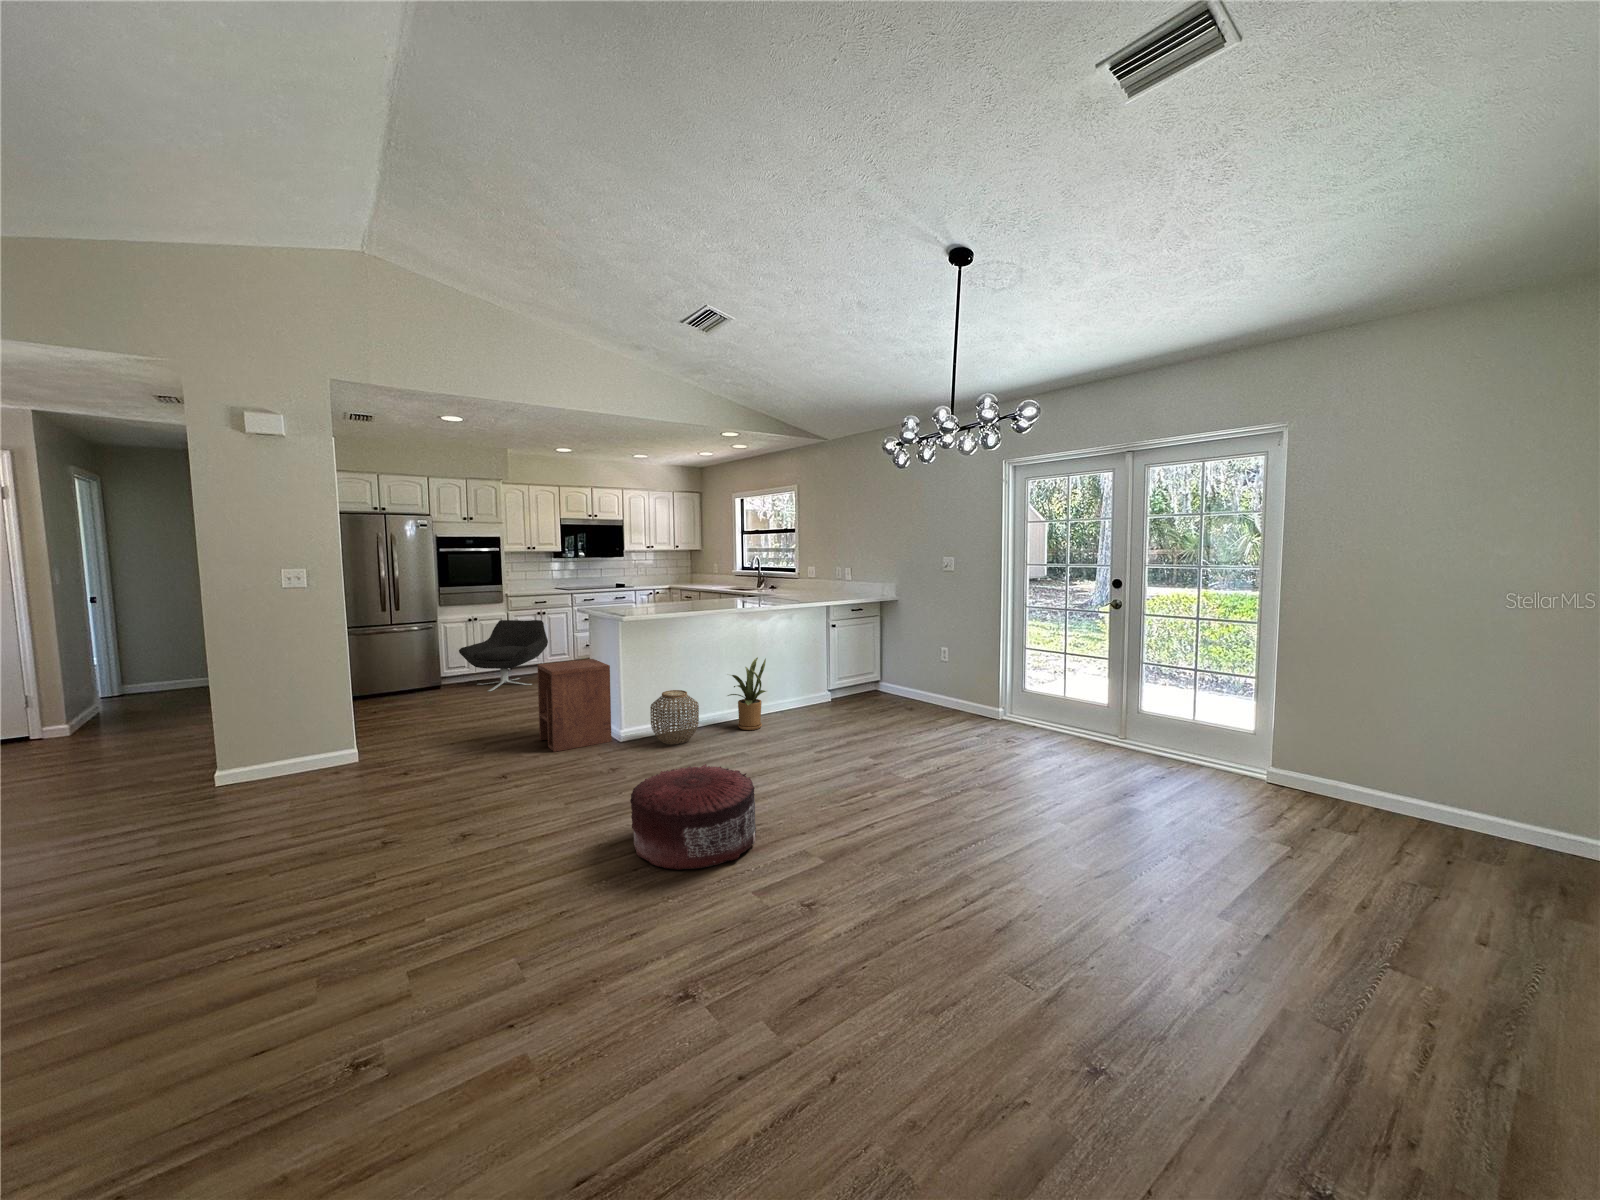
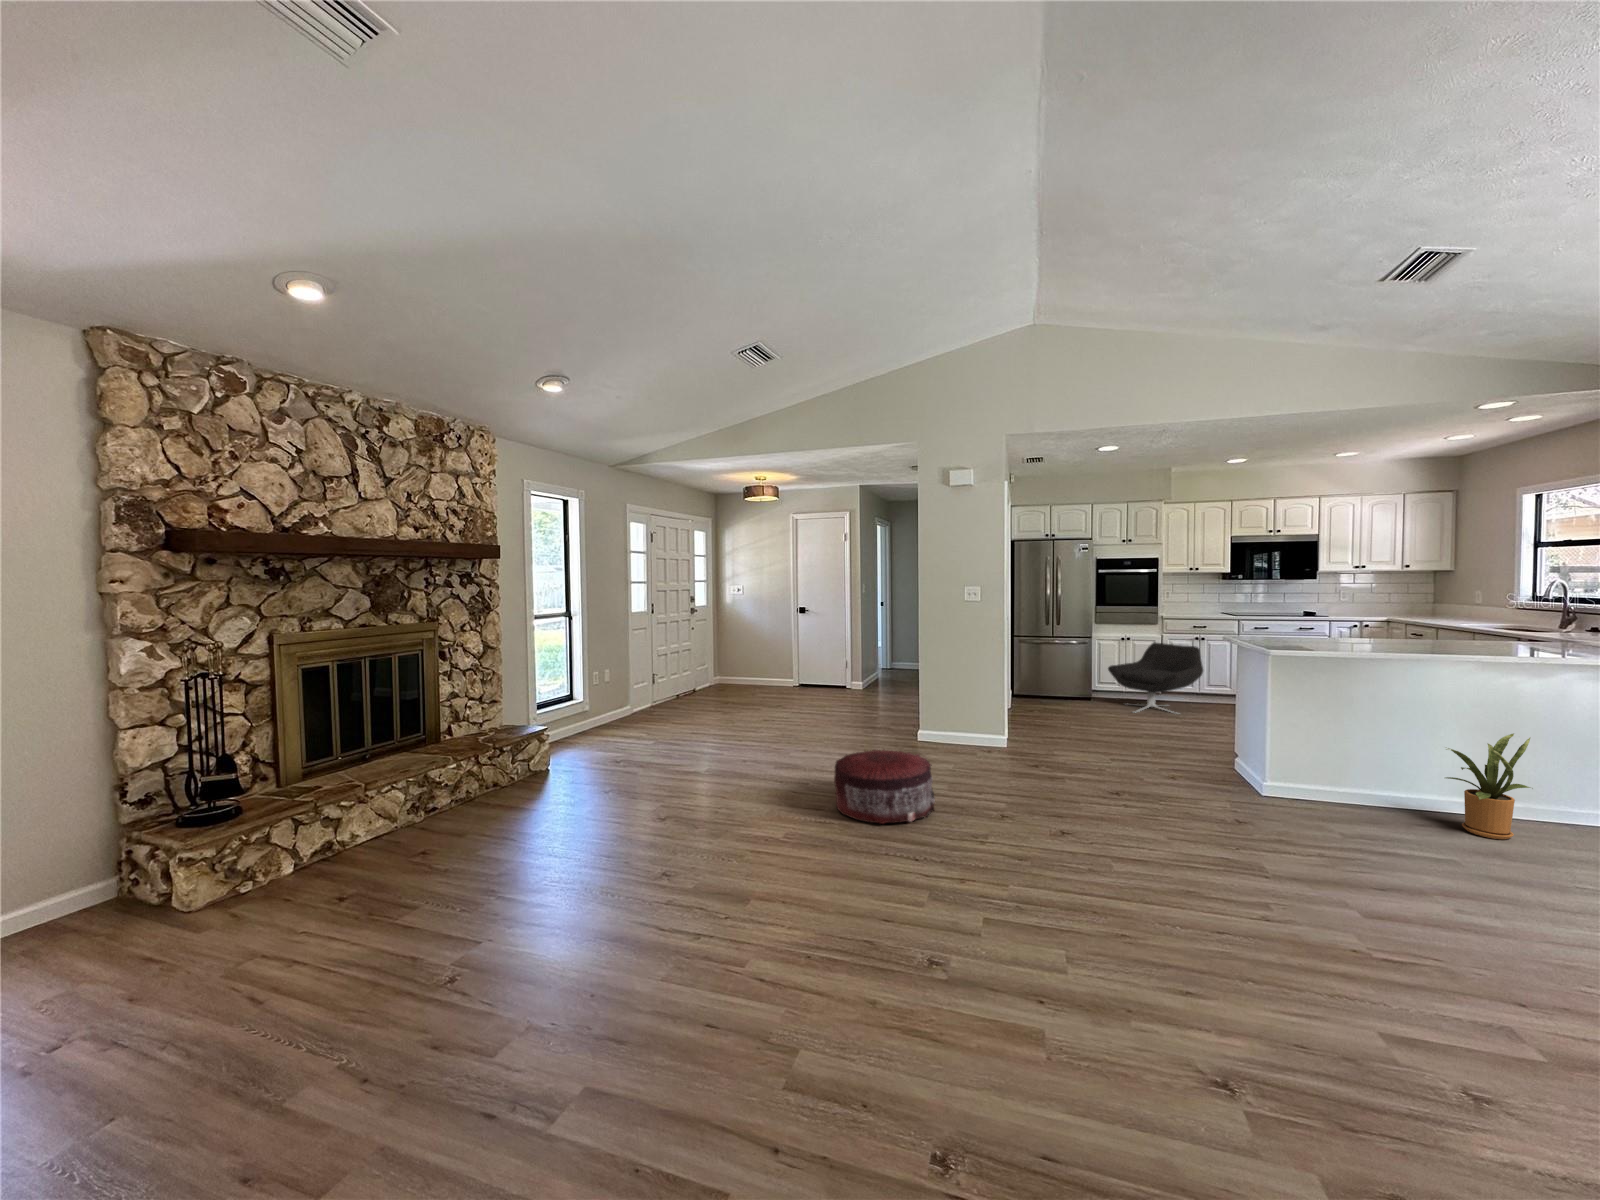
side table: present [537,659,611,752] -> none [1167,692,1254,794]
woven basket: present [650,690,699,744] -> none [1306,751,1385,823]
pouf: present [630,764,756,870] -> present [834,750,935,824]

